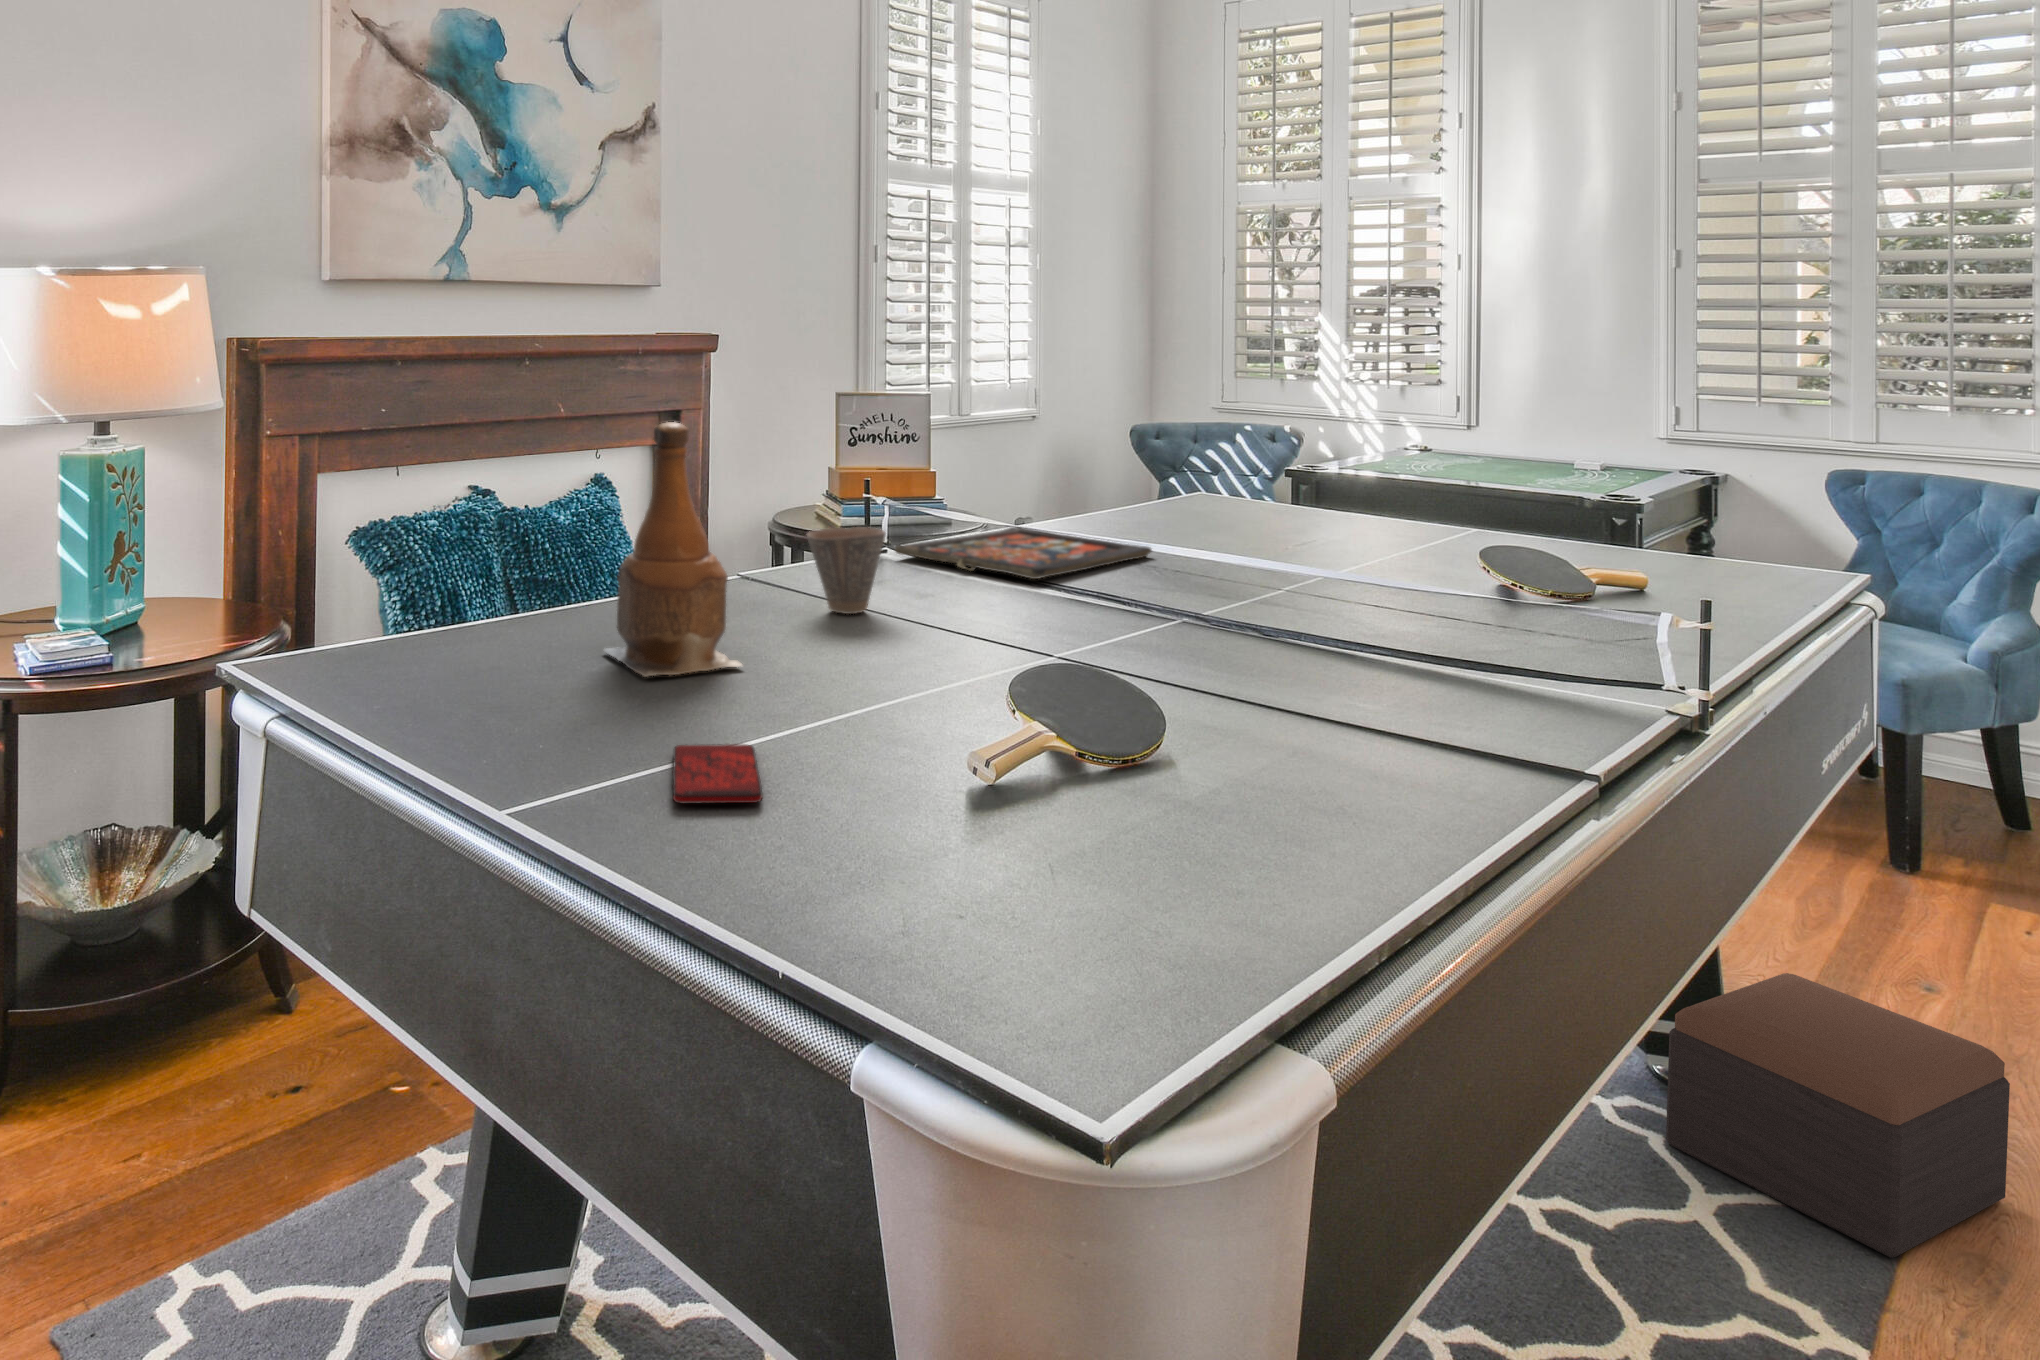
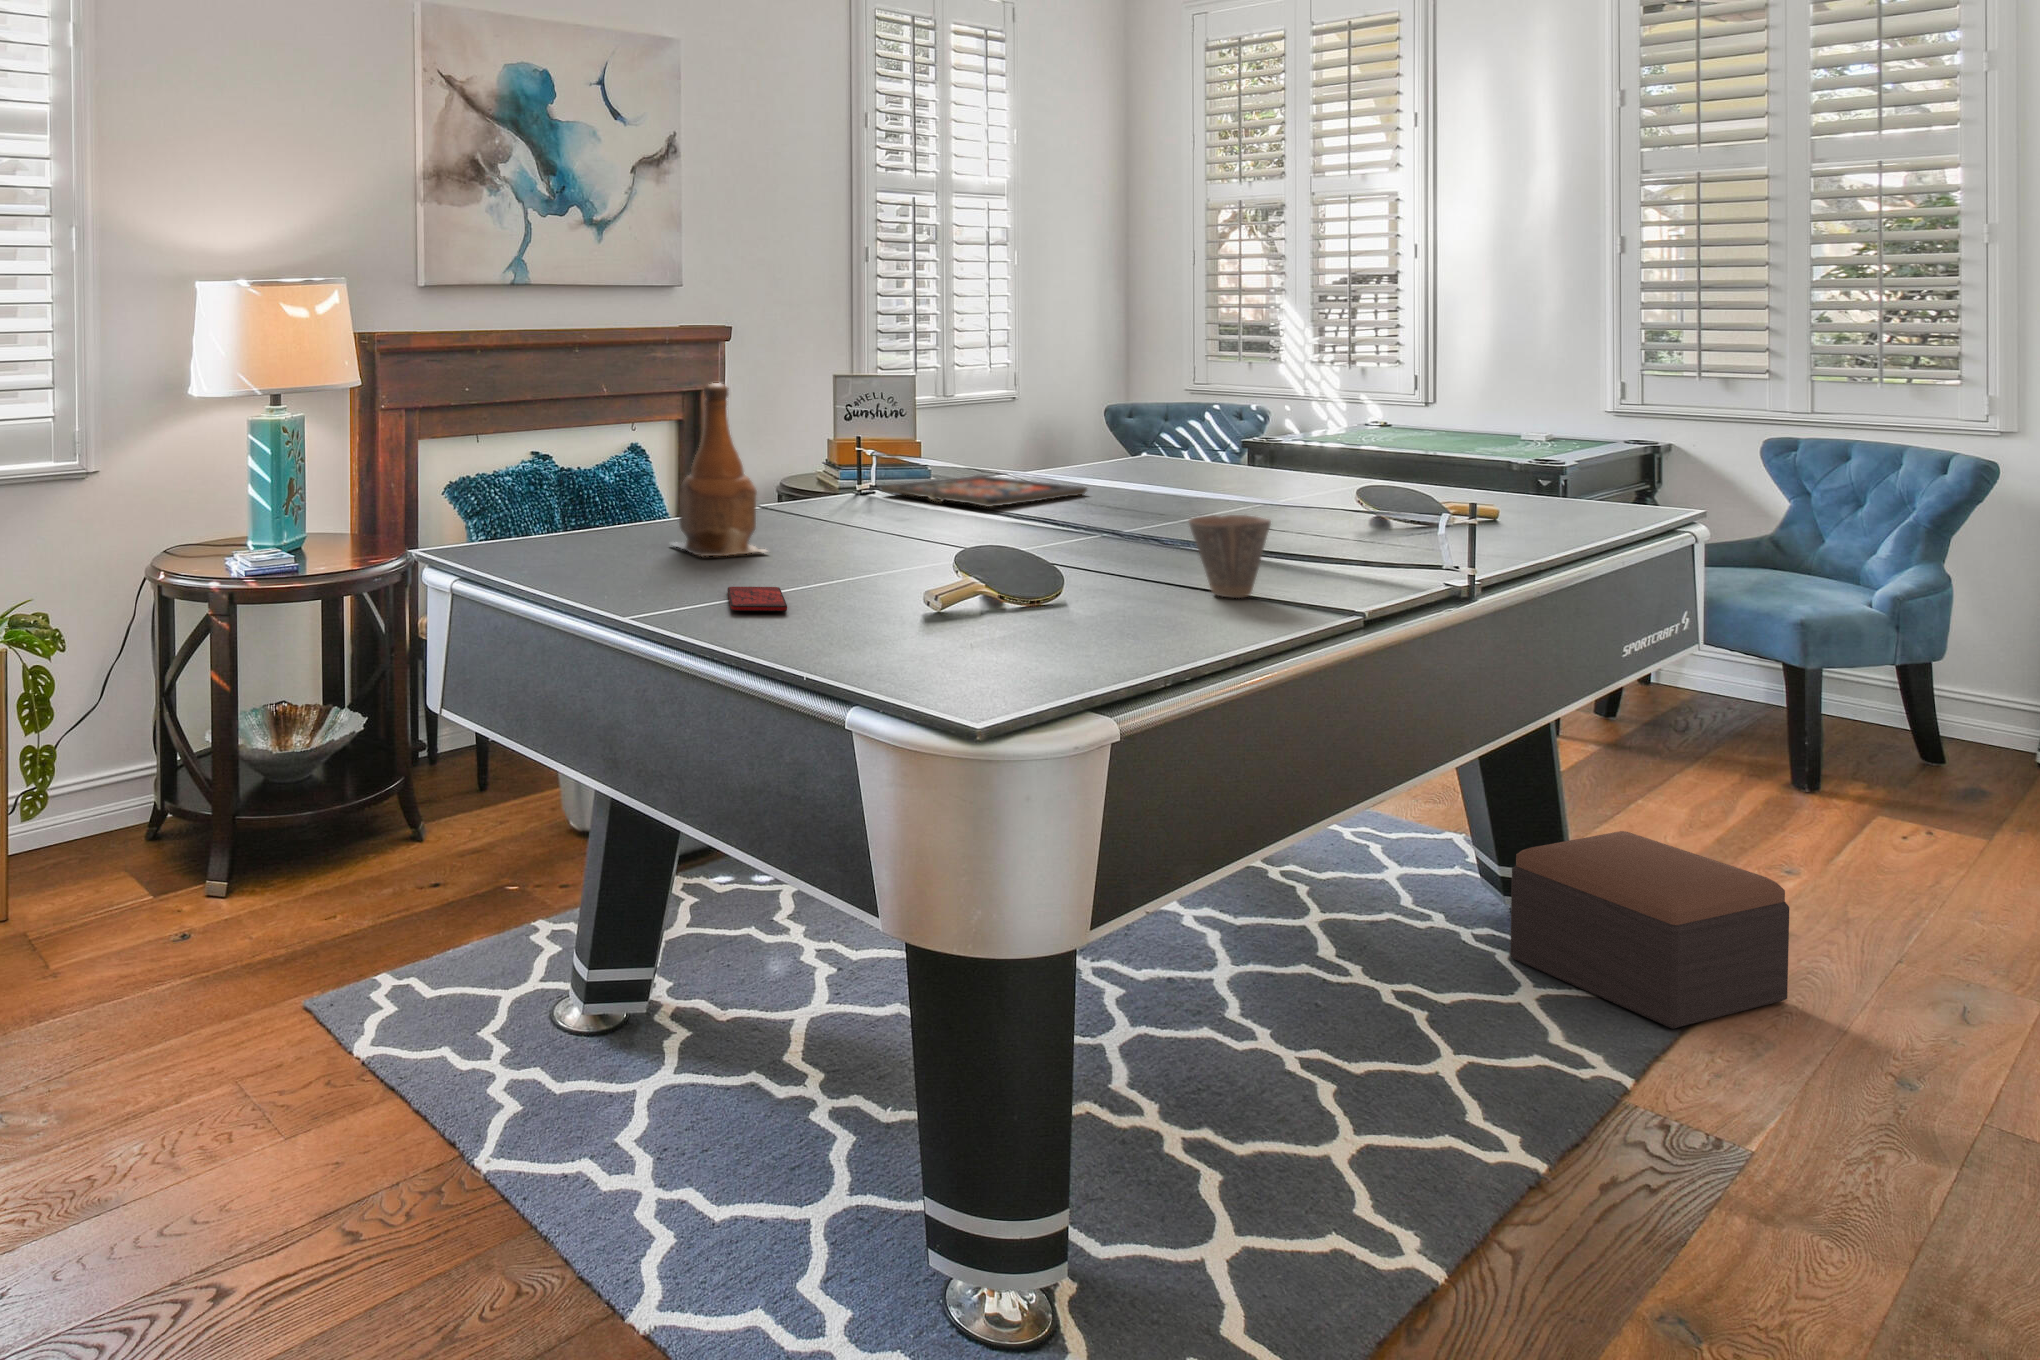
cup: present [807,527,886,614] -> present [1189,515,1271,598]

